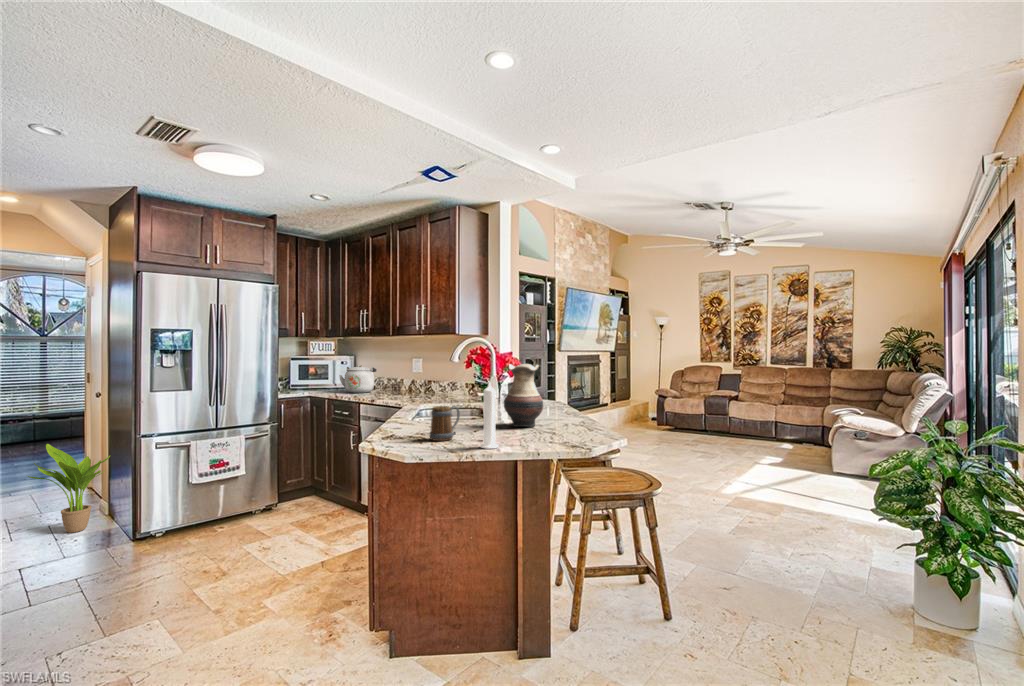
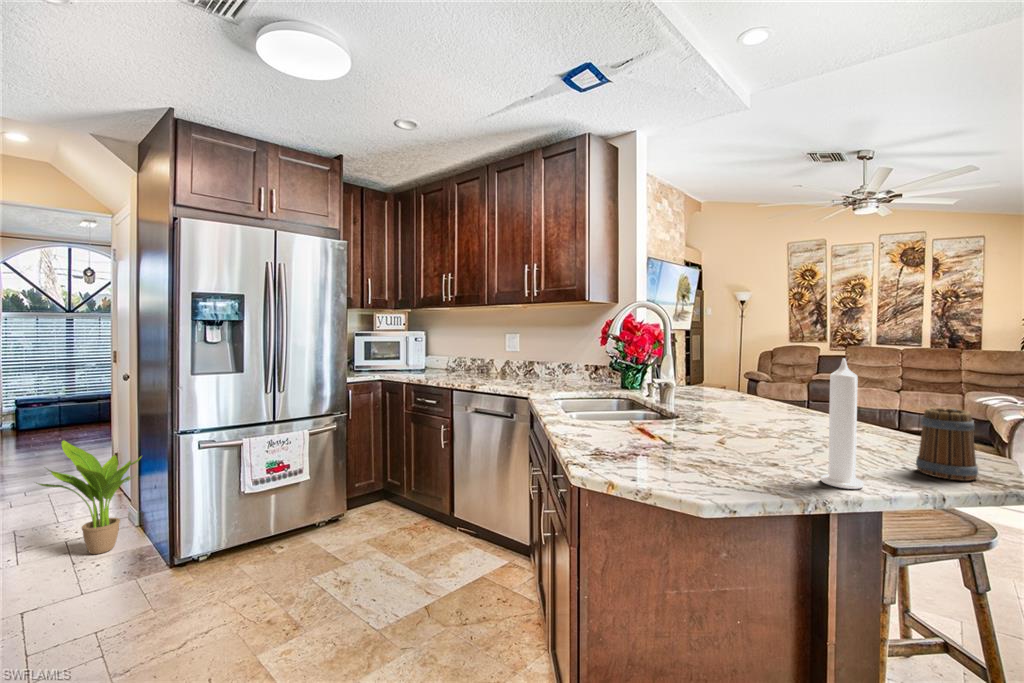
vase: present [504,364,543,427] -> none [744,333,816,434]
kettle: present [339,365,376,393] -> none [412,342,456,377]
mug: present [430,406,460,441] -> present [916,408,978,481]

